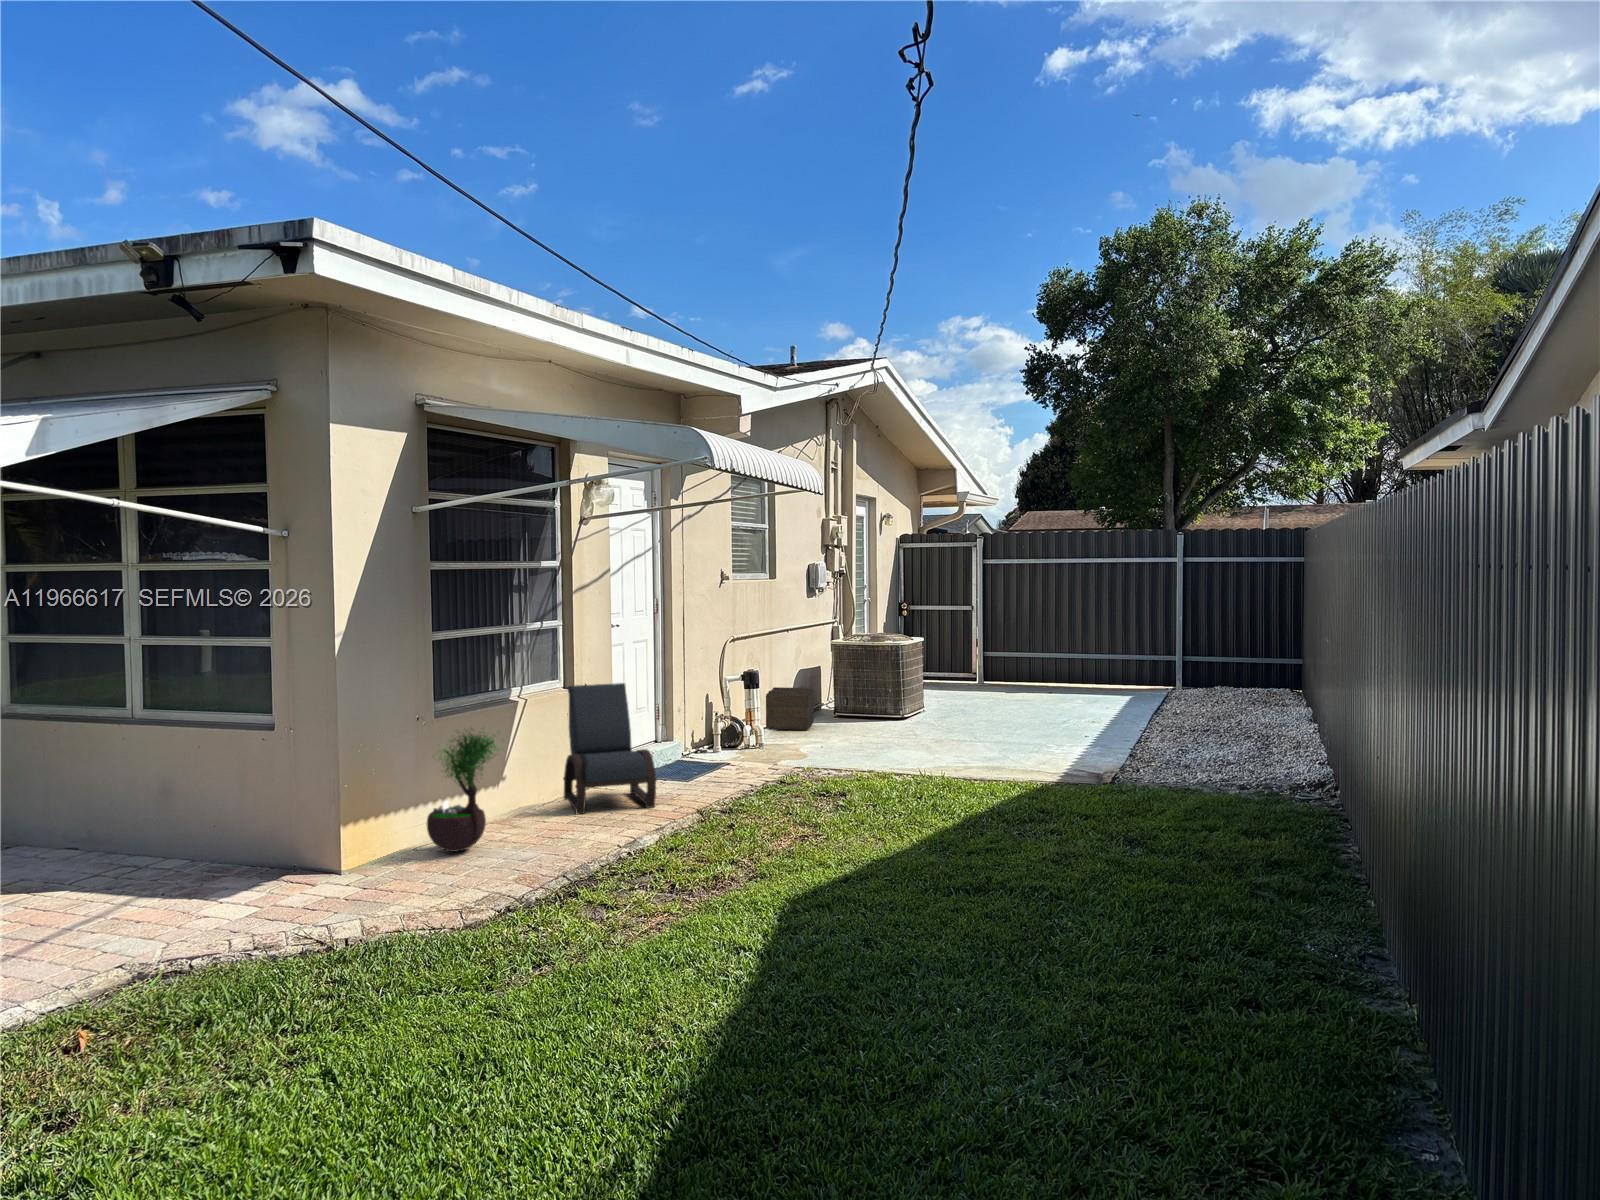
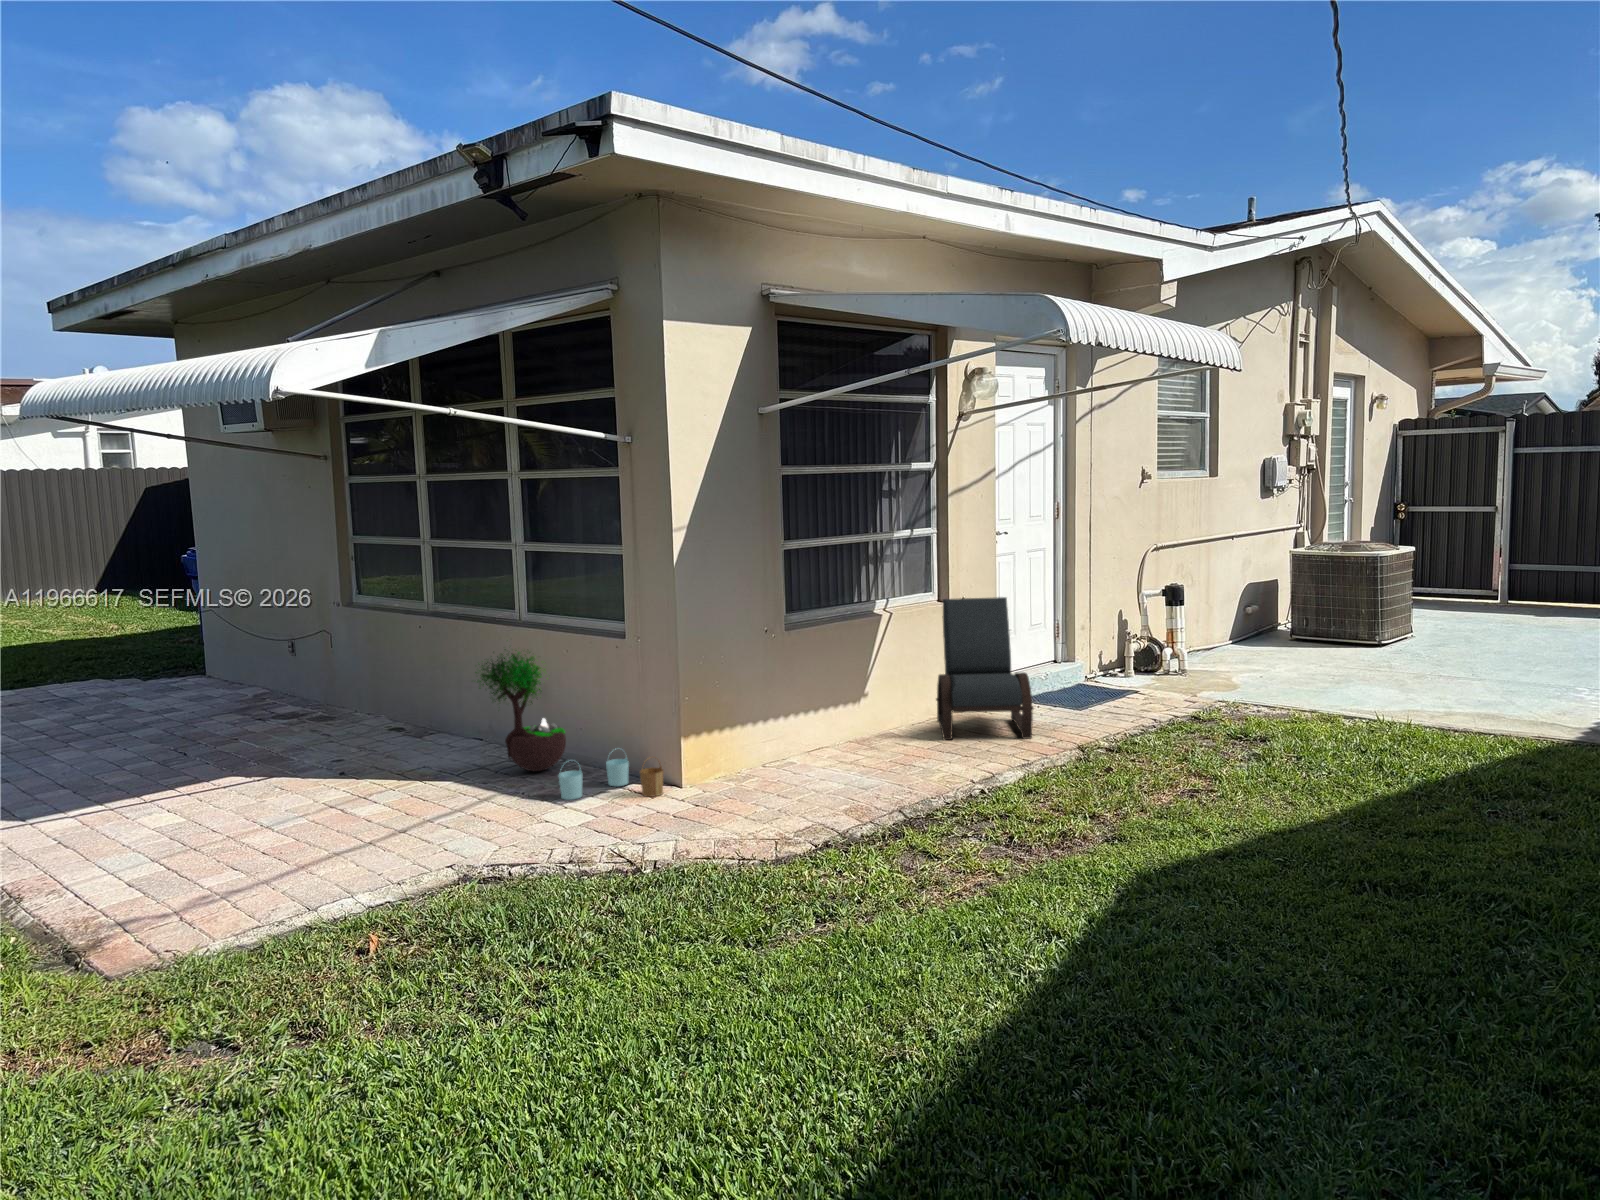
wooden crate: present [766,687,814,730] -> none [1198,604,1261,655]
potted tree: present [427,728,499,852] -> present [475,649,566,771]
bucket: none [203,842,321,898] -> present [559,758,664,800]

